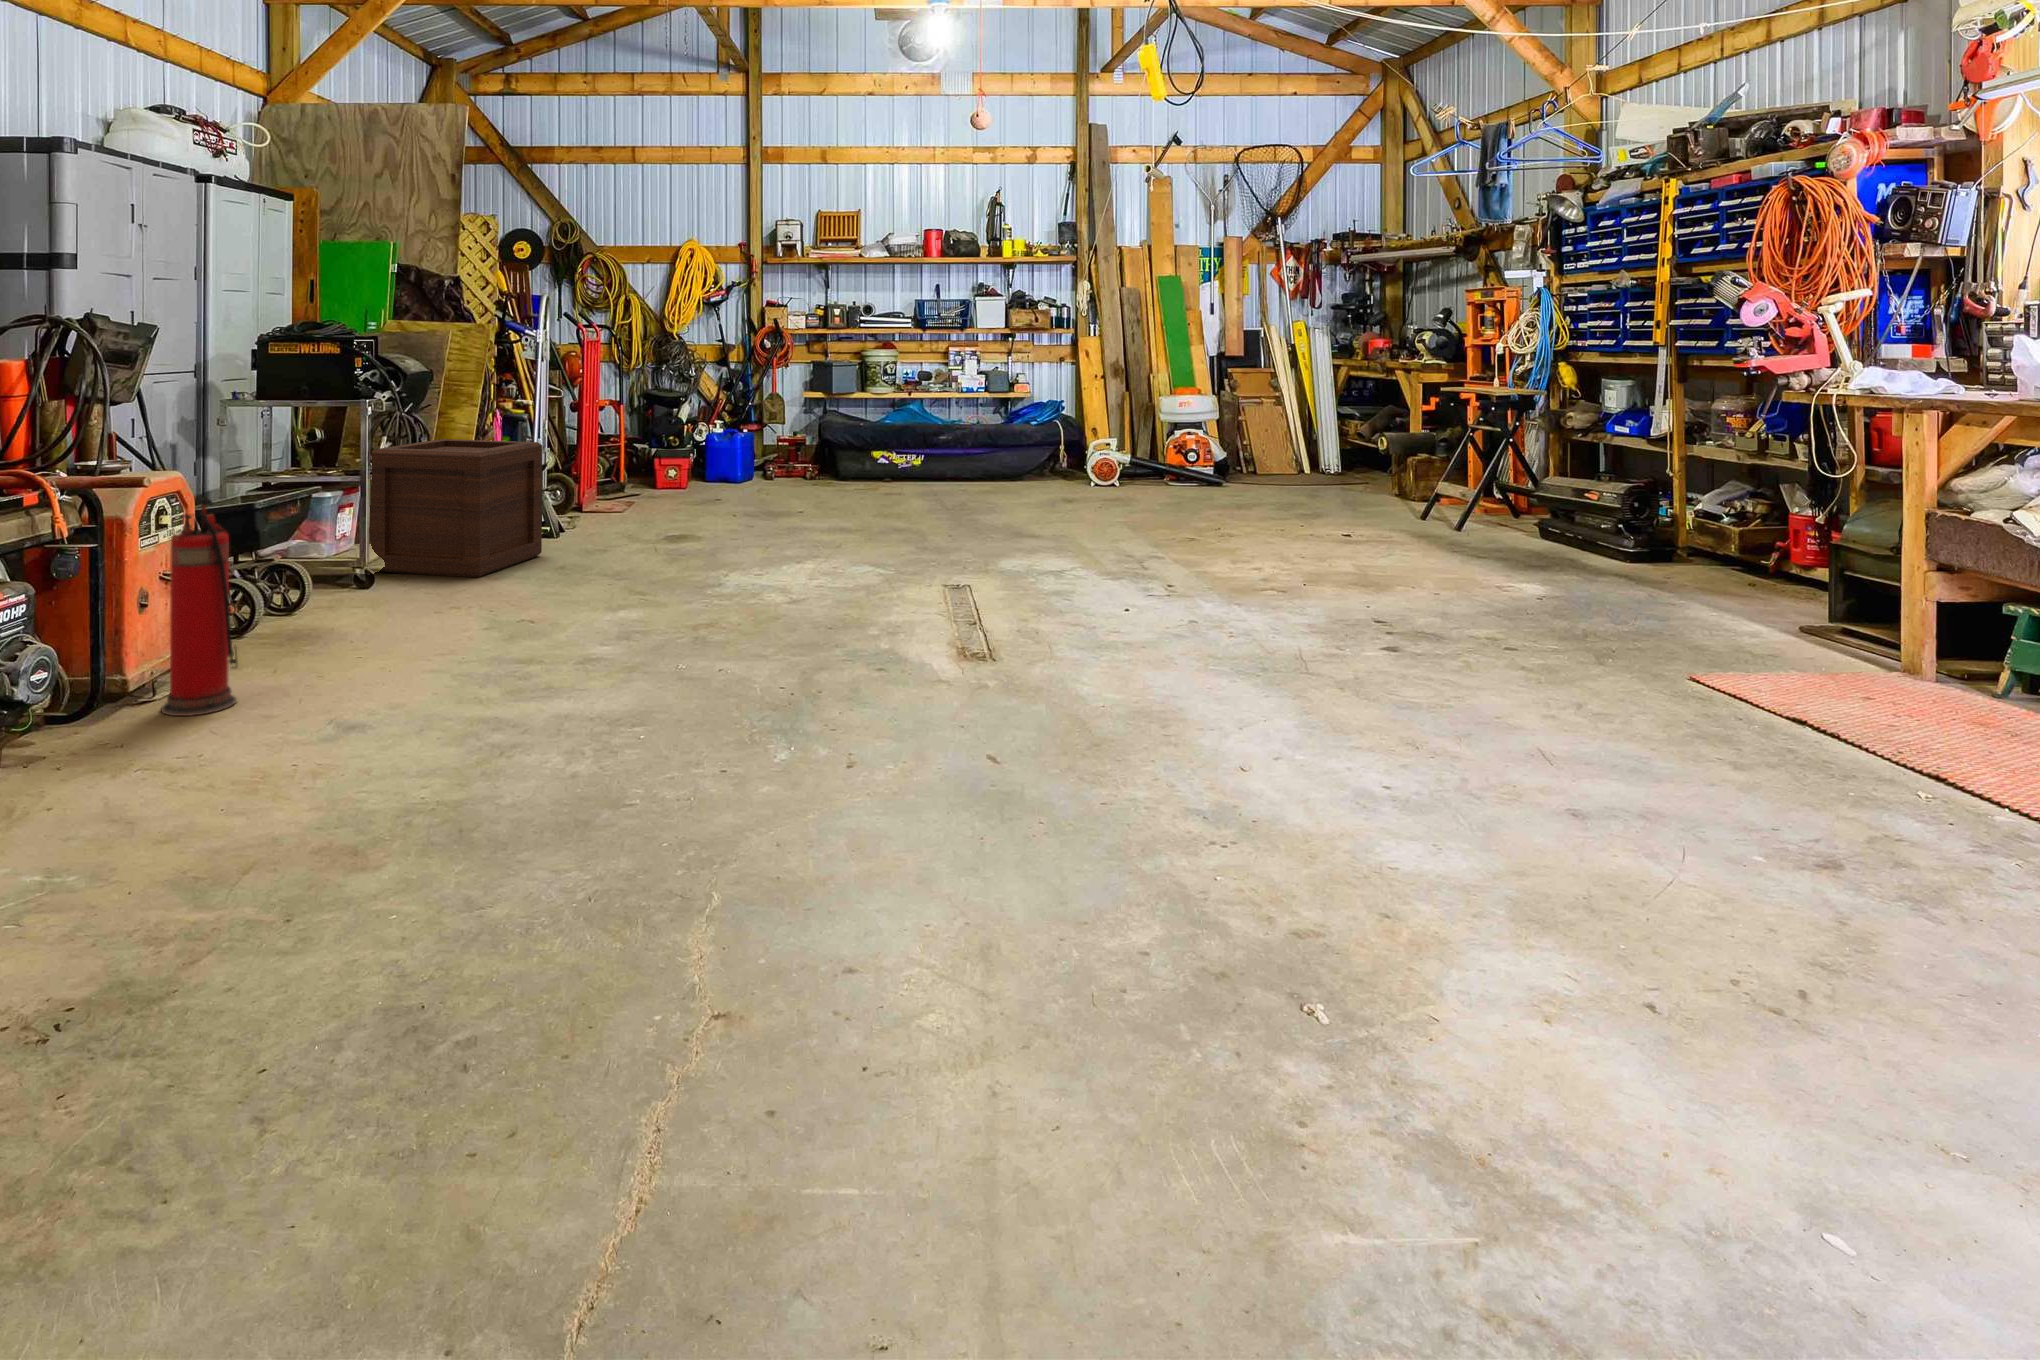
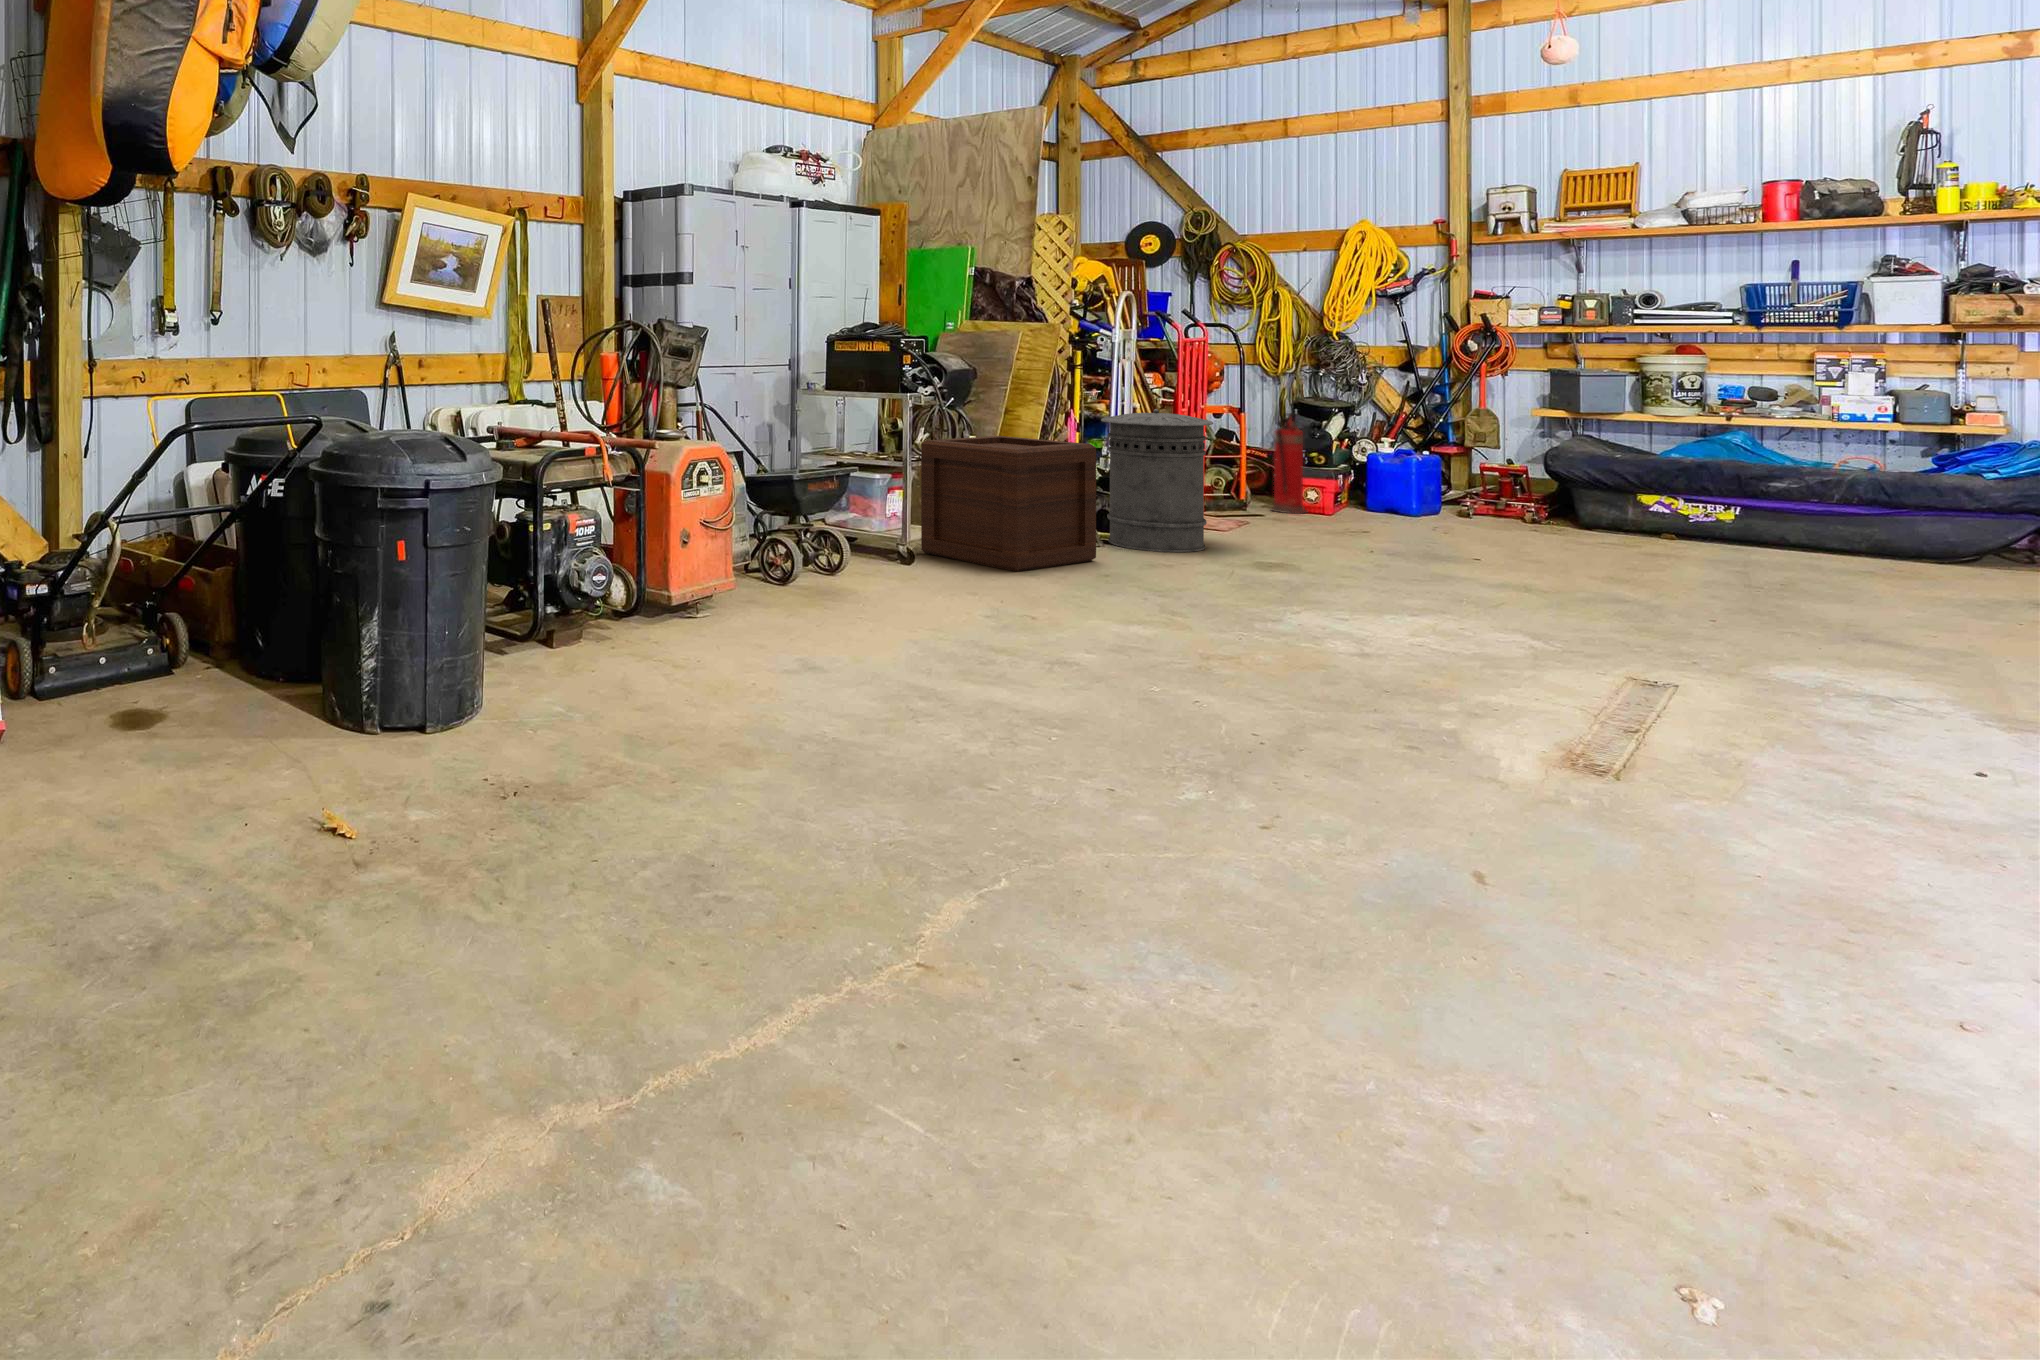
trash can: none [531,405,627,539] -> present [1101,409,1213,552]
fire extinguisher: present [161,497,238,716] -> present [1272,413,1306,514]

